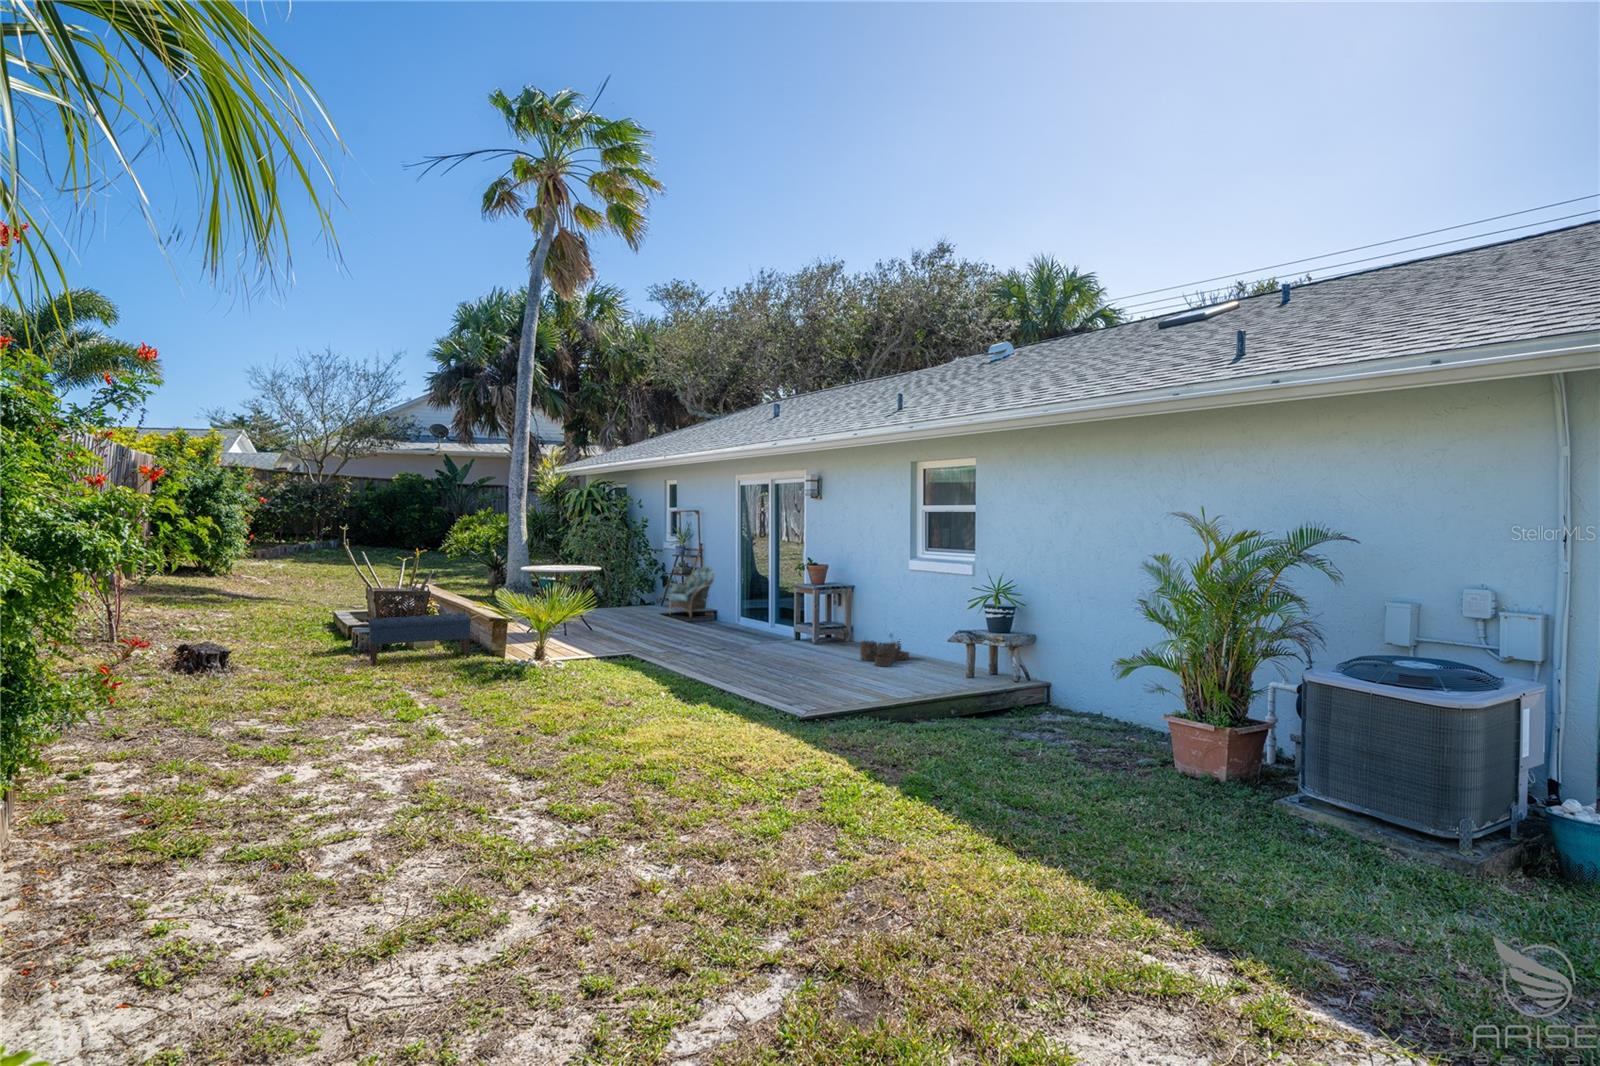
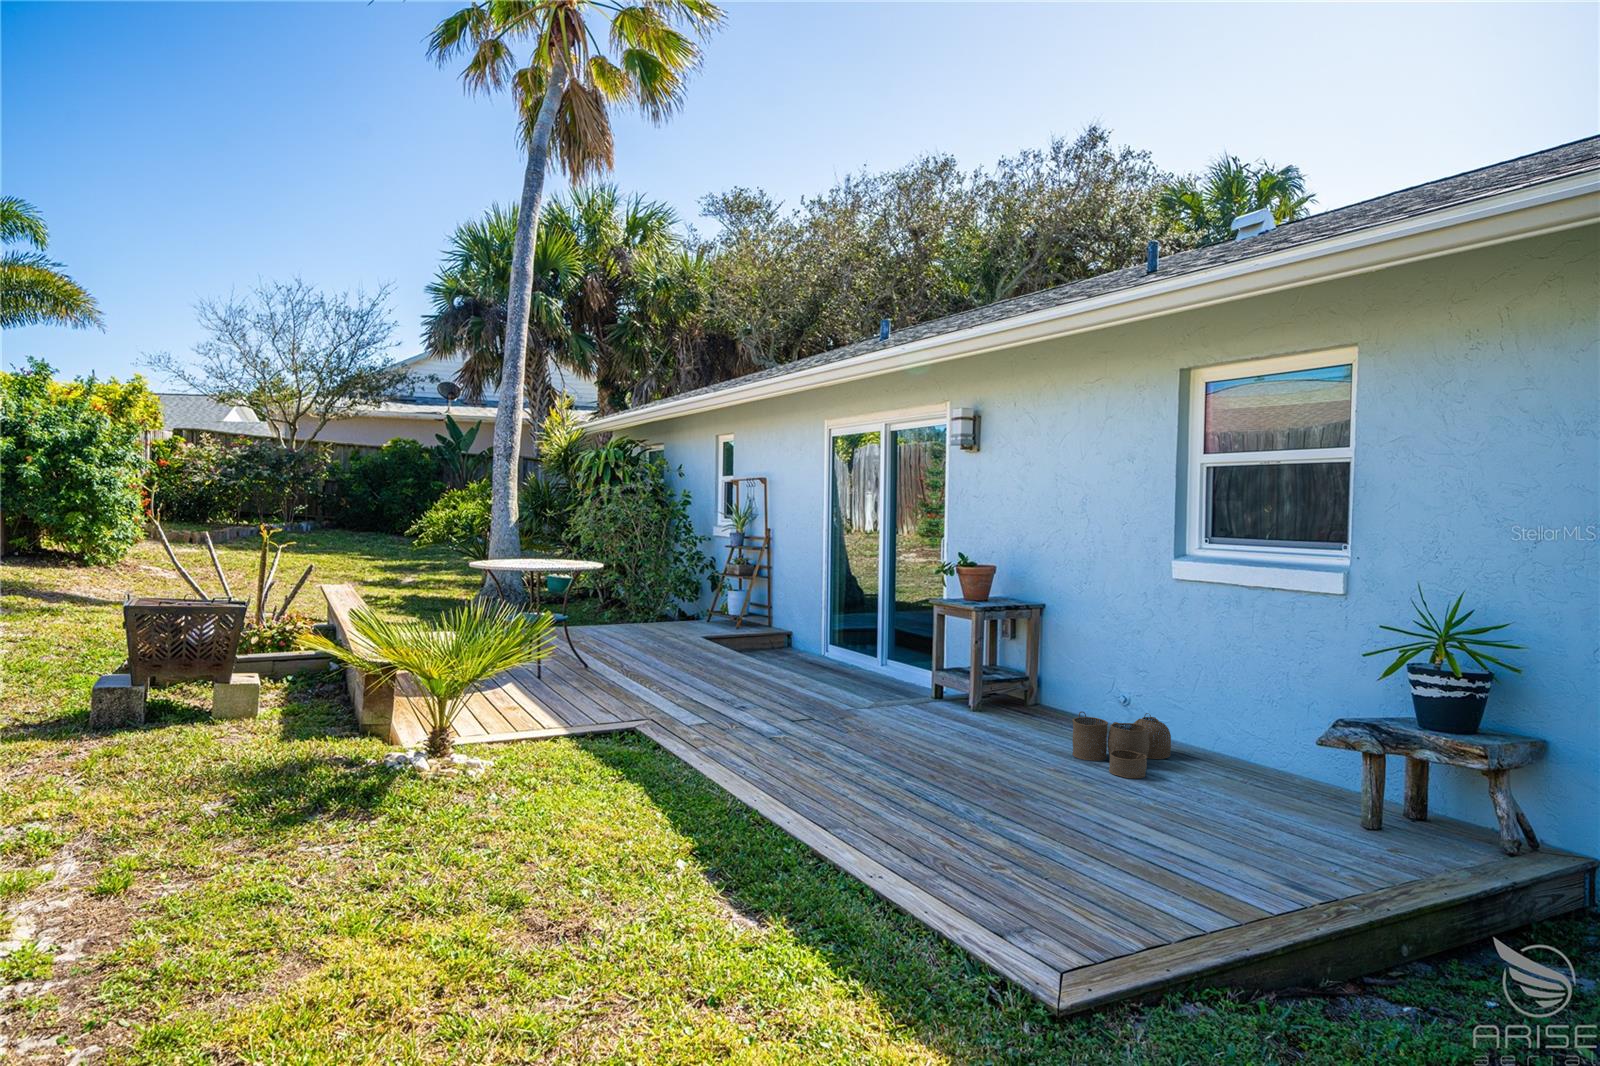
armchair: present [669,566,714,617] -> none [713,564,792,646]
bench: present [368,613,471,665] -> none [125,648,332,749]

